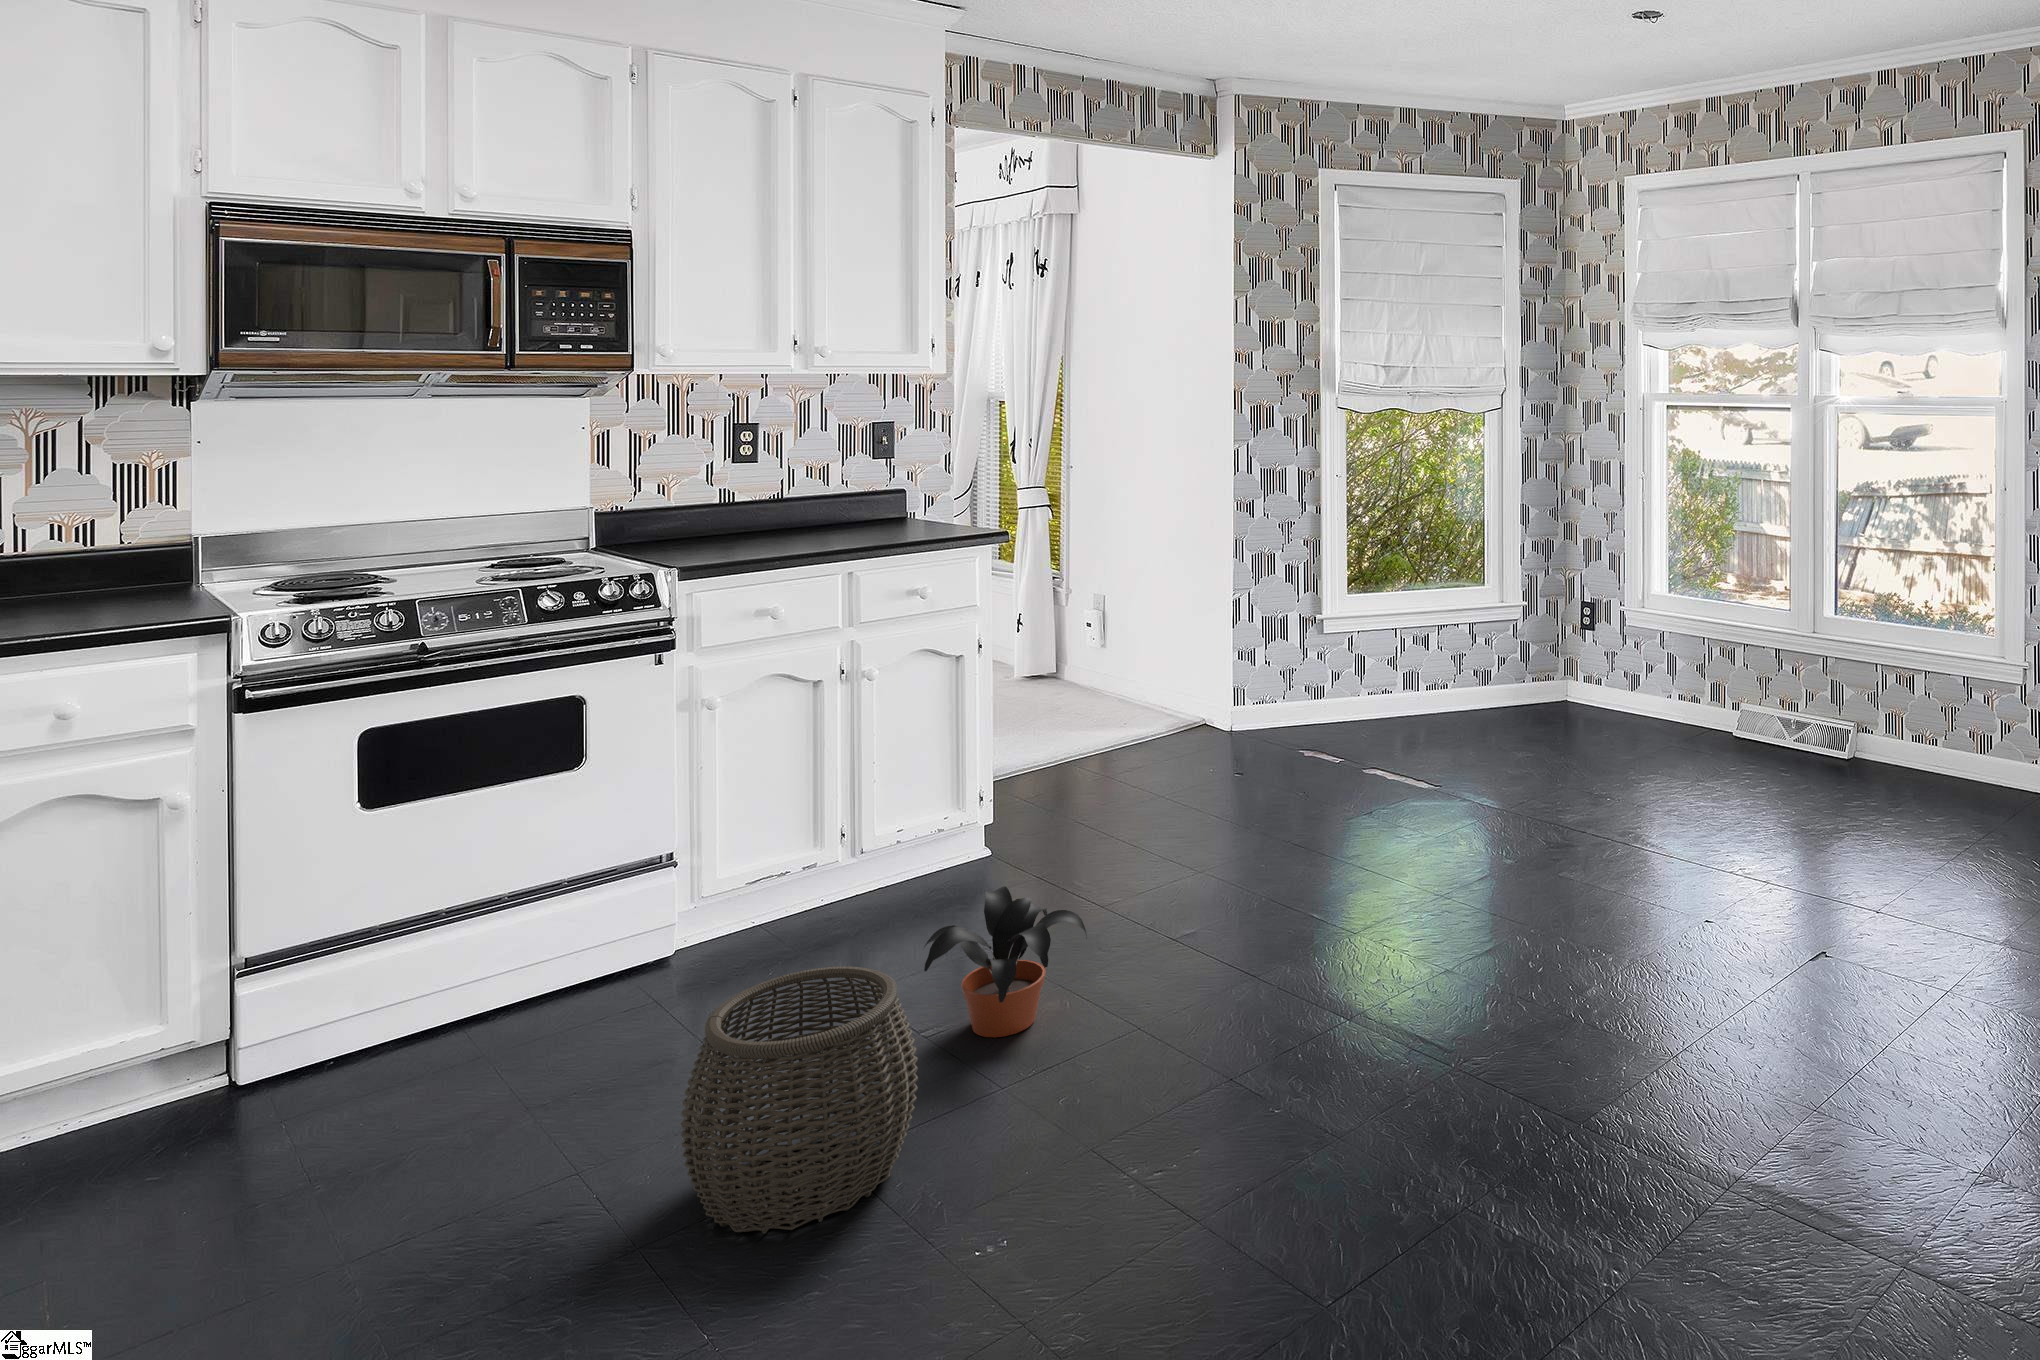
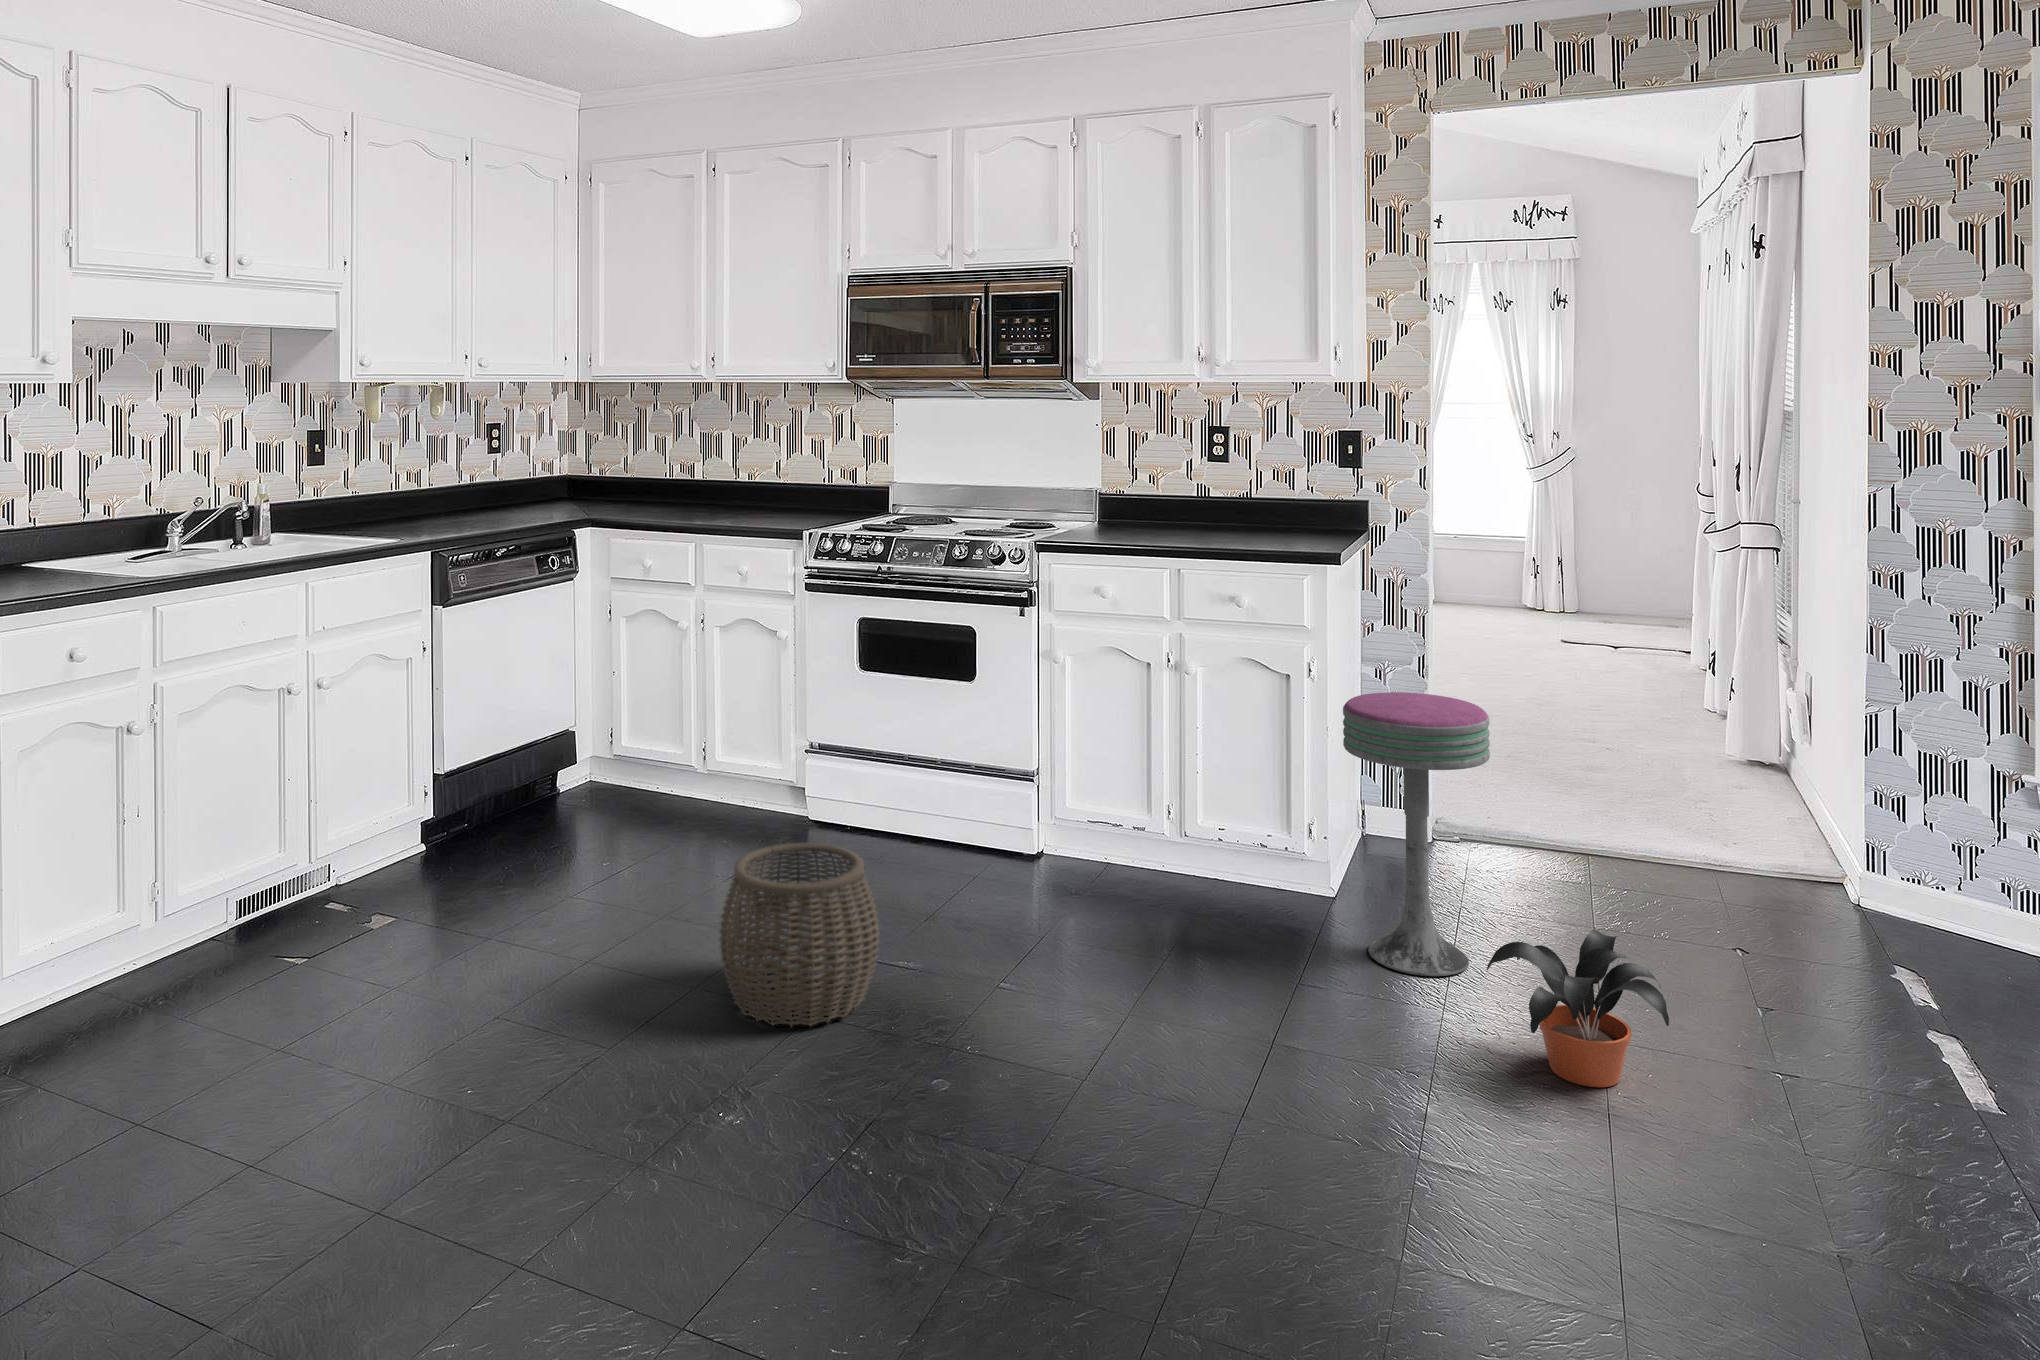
bar stool: none [1065,638,1186,875] -> present [1343,692,1490,976]
potted plant: present [924,886,1087,1037] -> present [1487,930,1669,1087]

